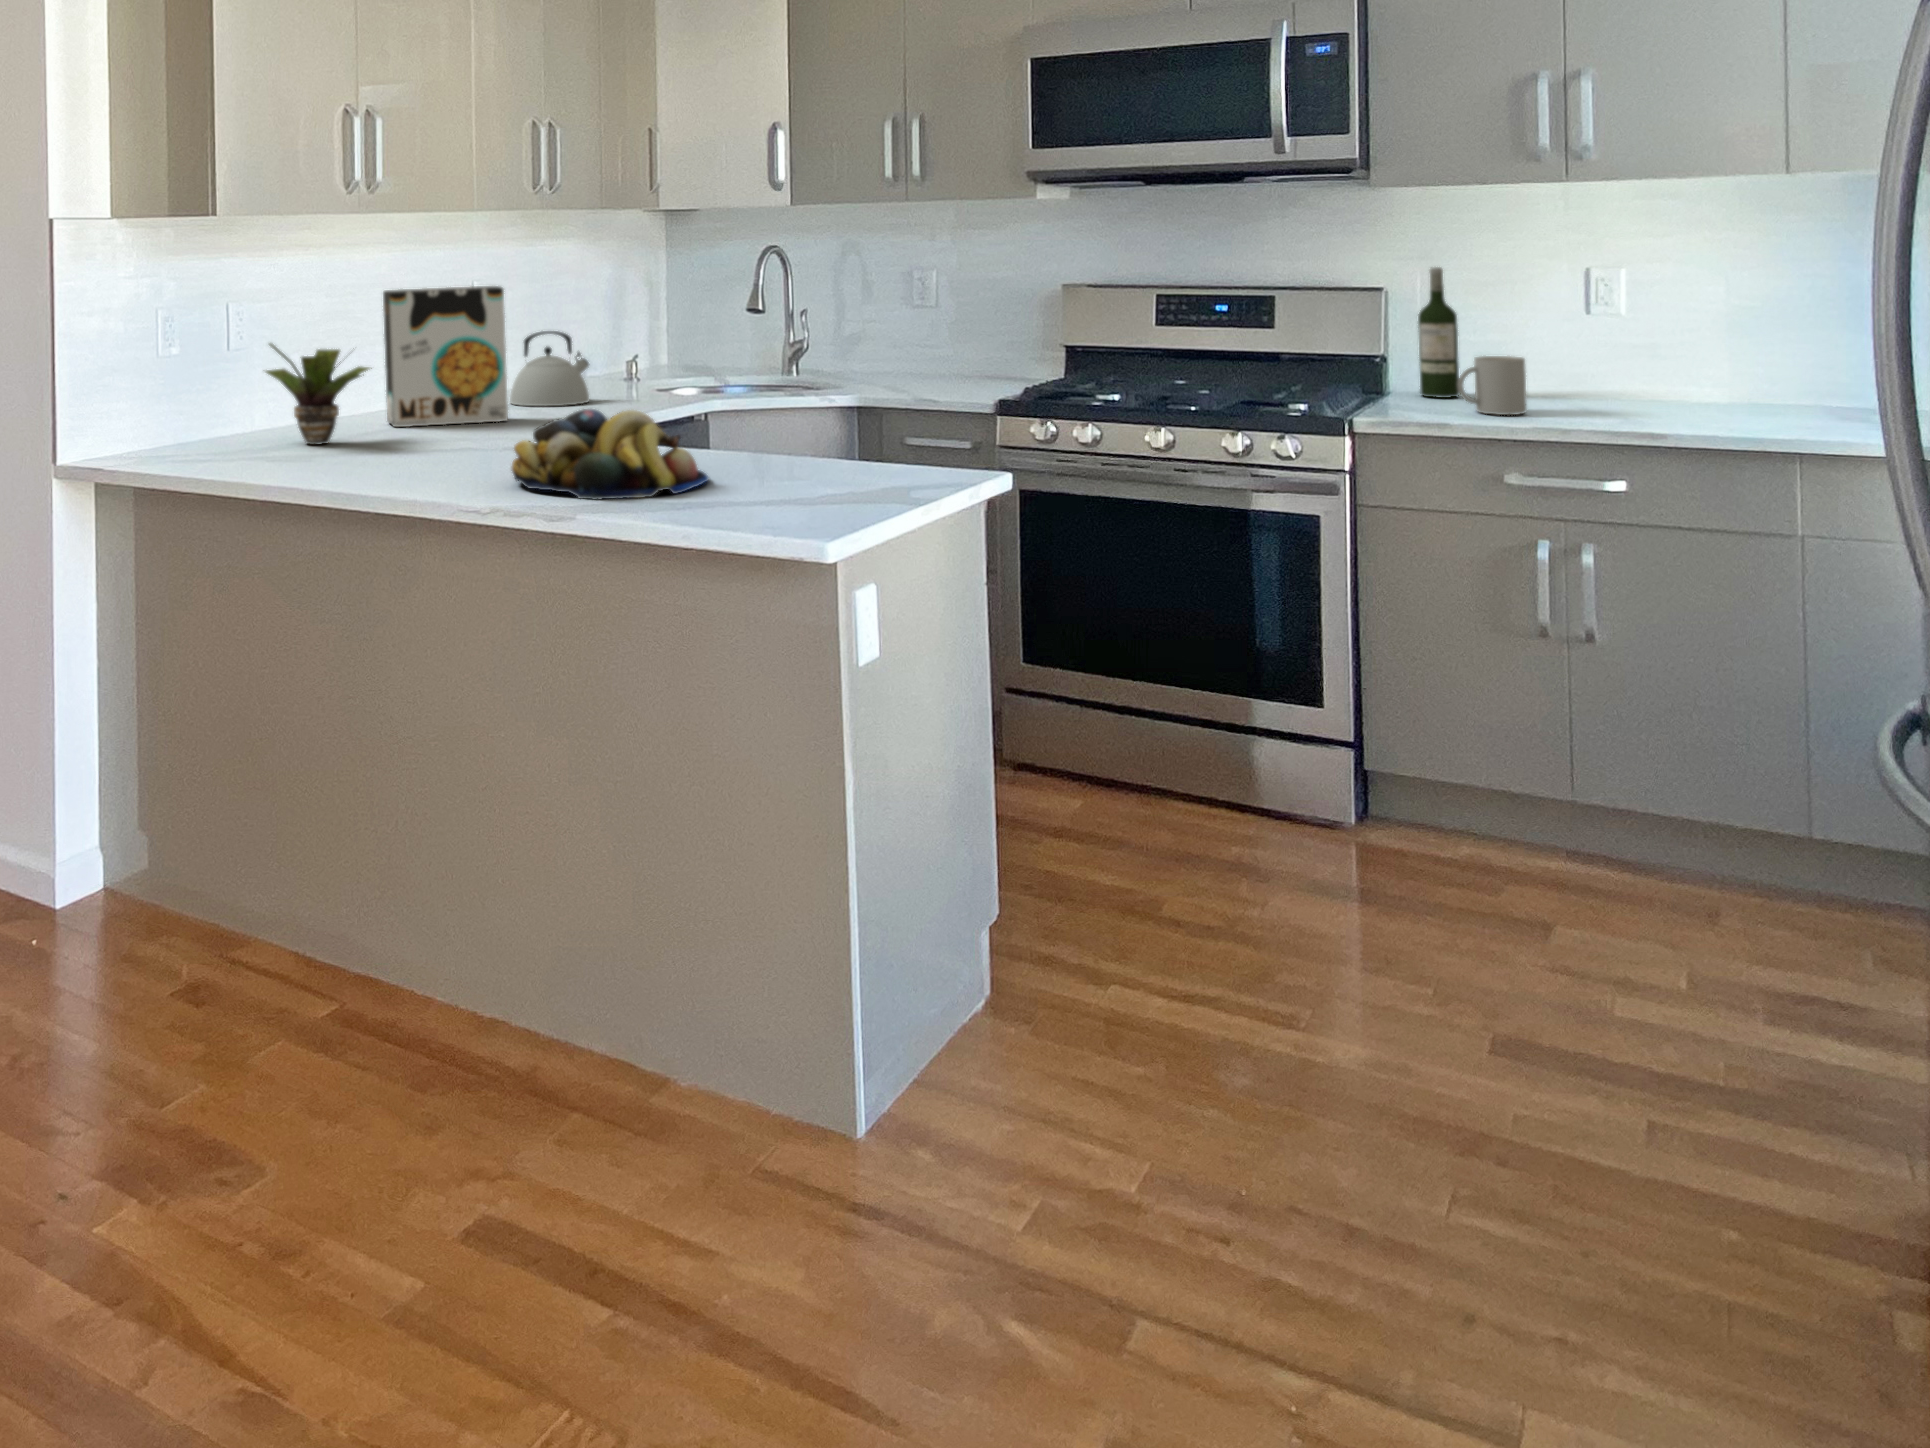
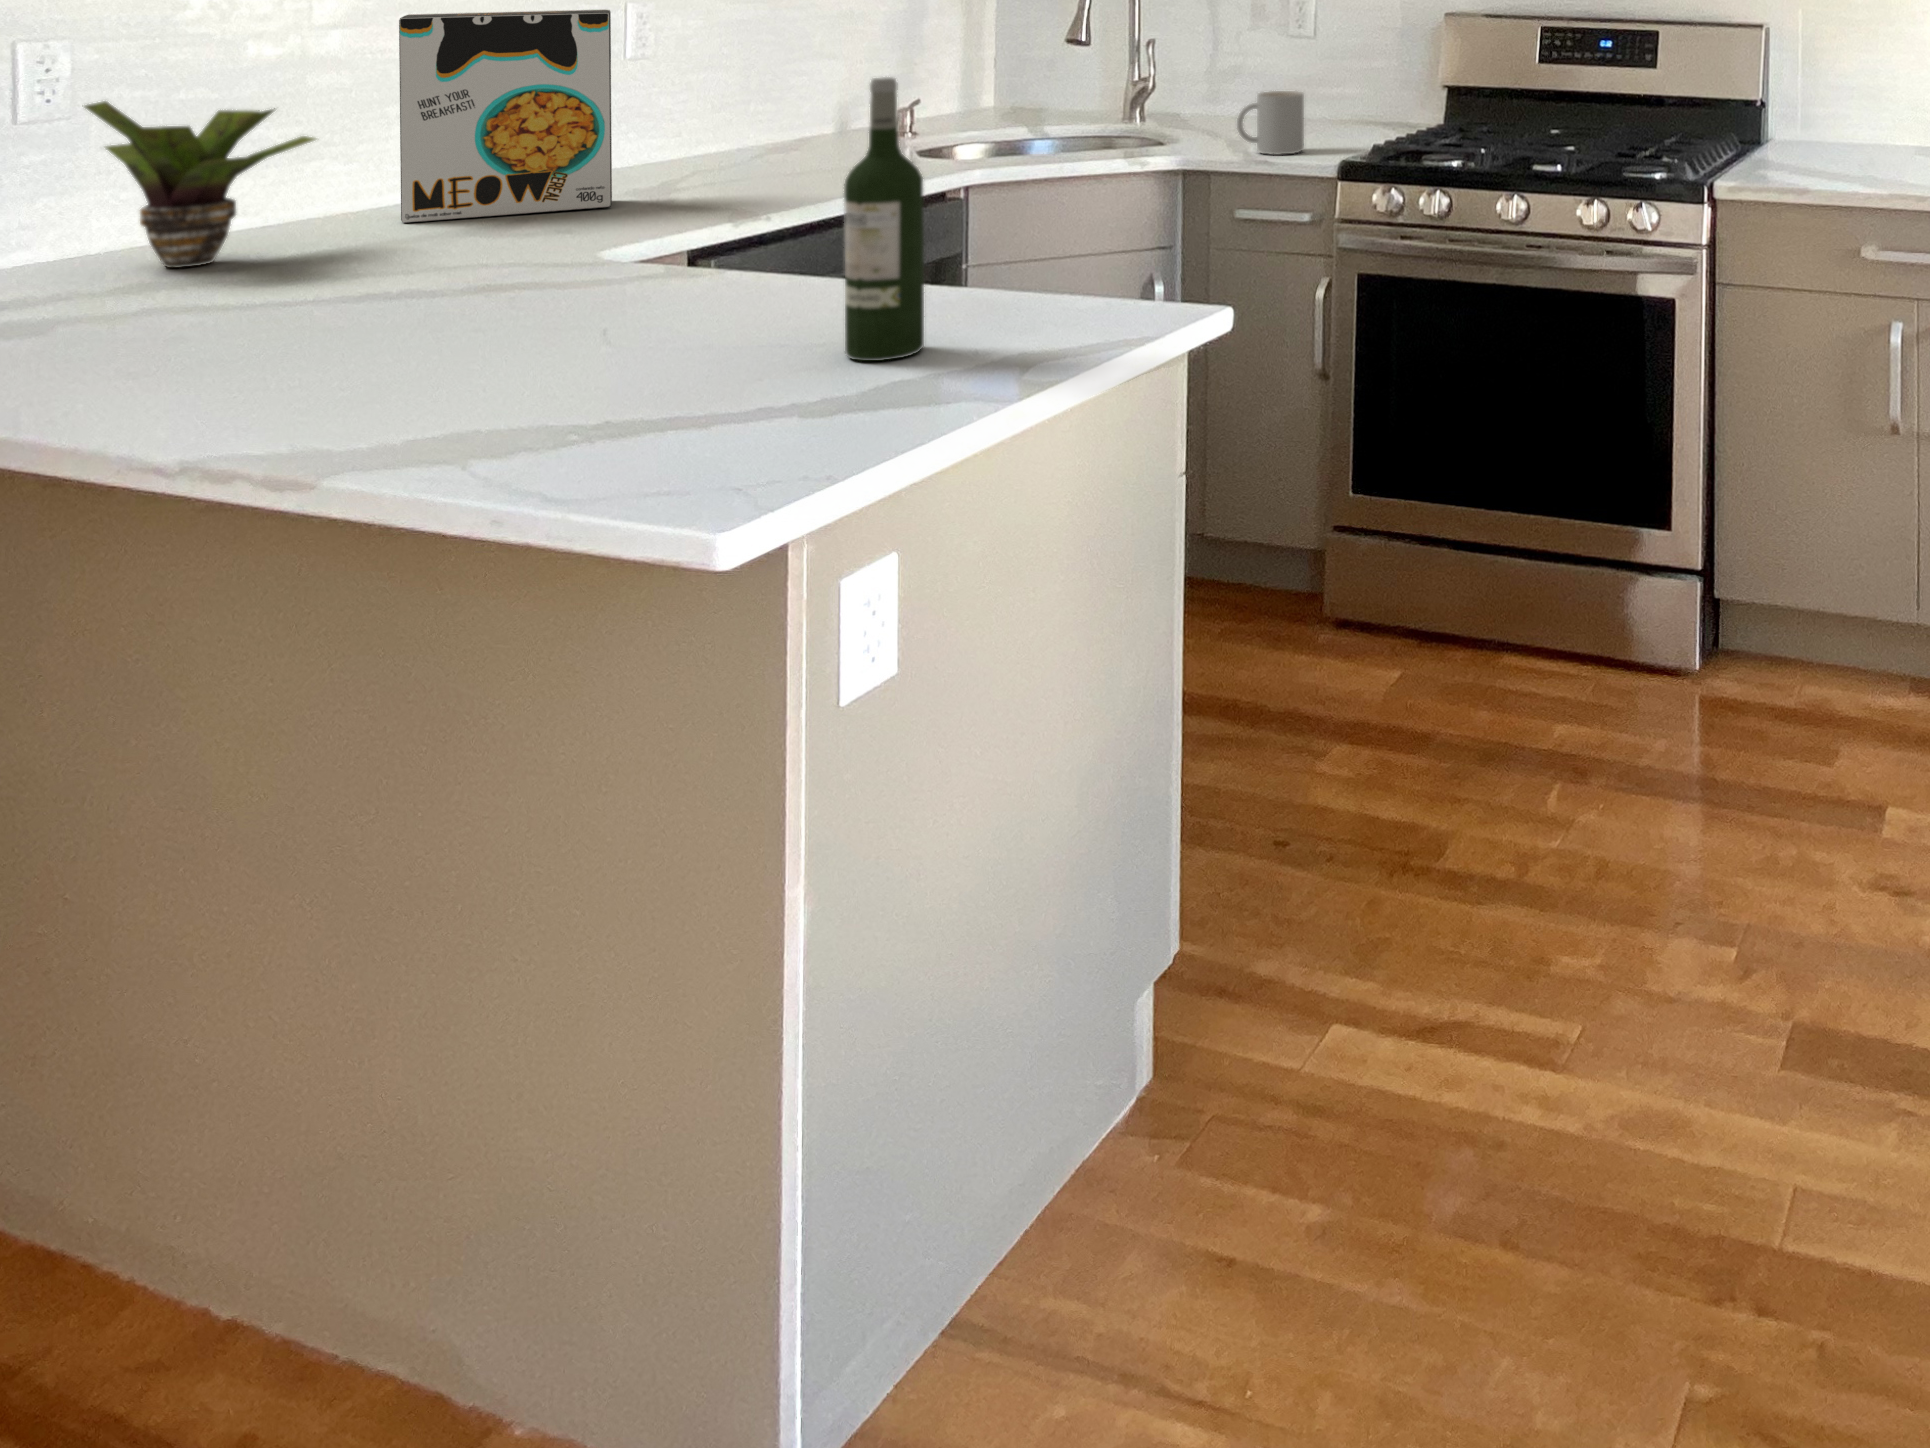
wine bottle: present [1418,267,1459,398] -> present [844,77,924,361]
kettle: present [510,331,589,406] -> none [677,69,806,176]
mug: present [1458,356,1527,415] -> present [1237,91,1304,155]
fruit bowl: present [512,409,708,500] -> none [338,225,728,401]

